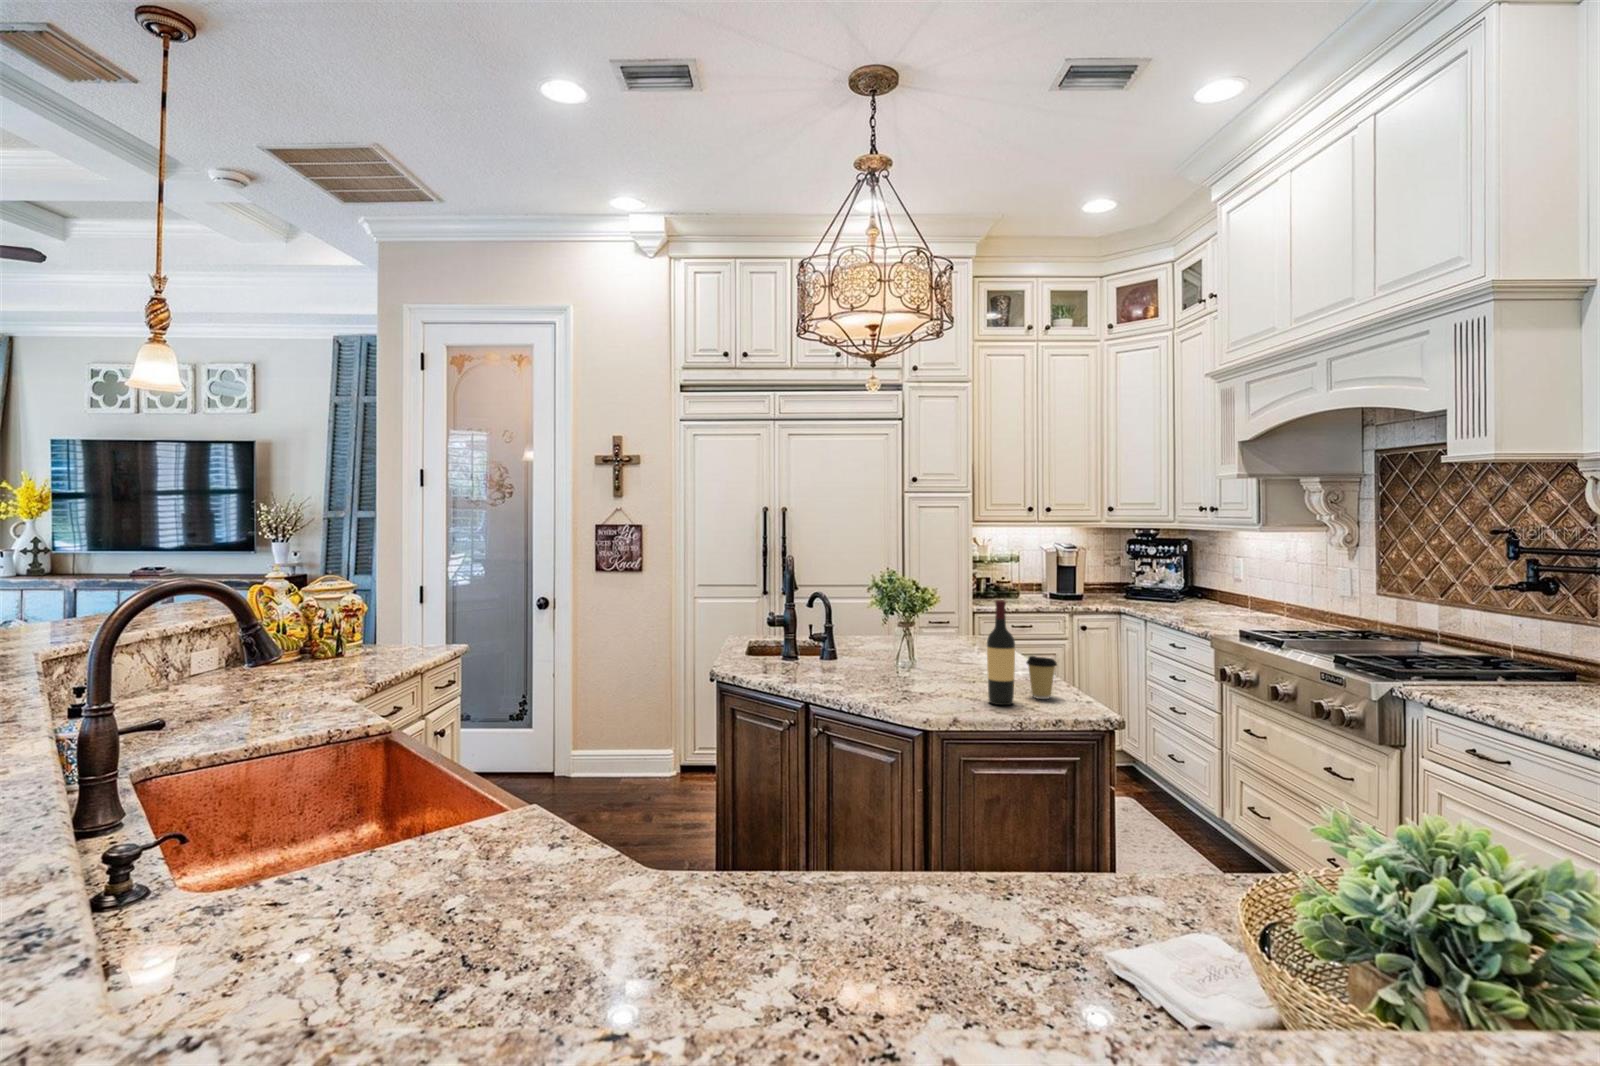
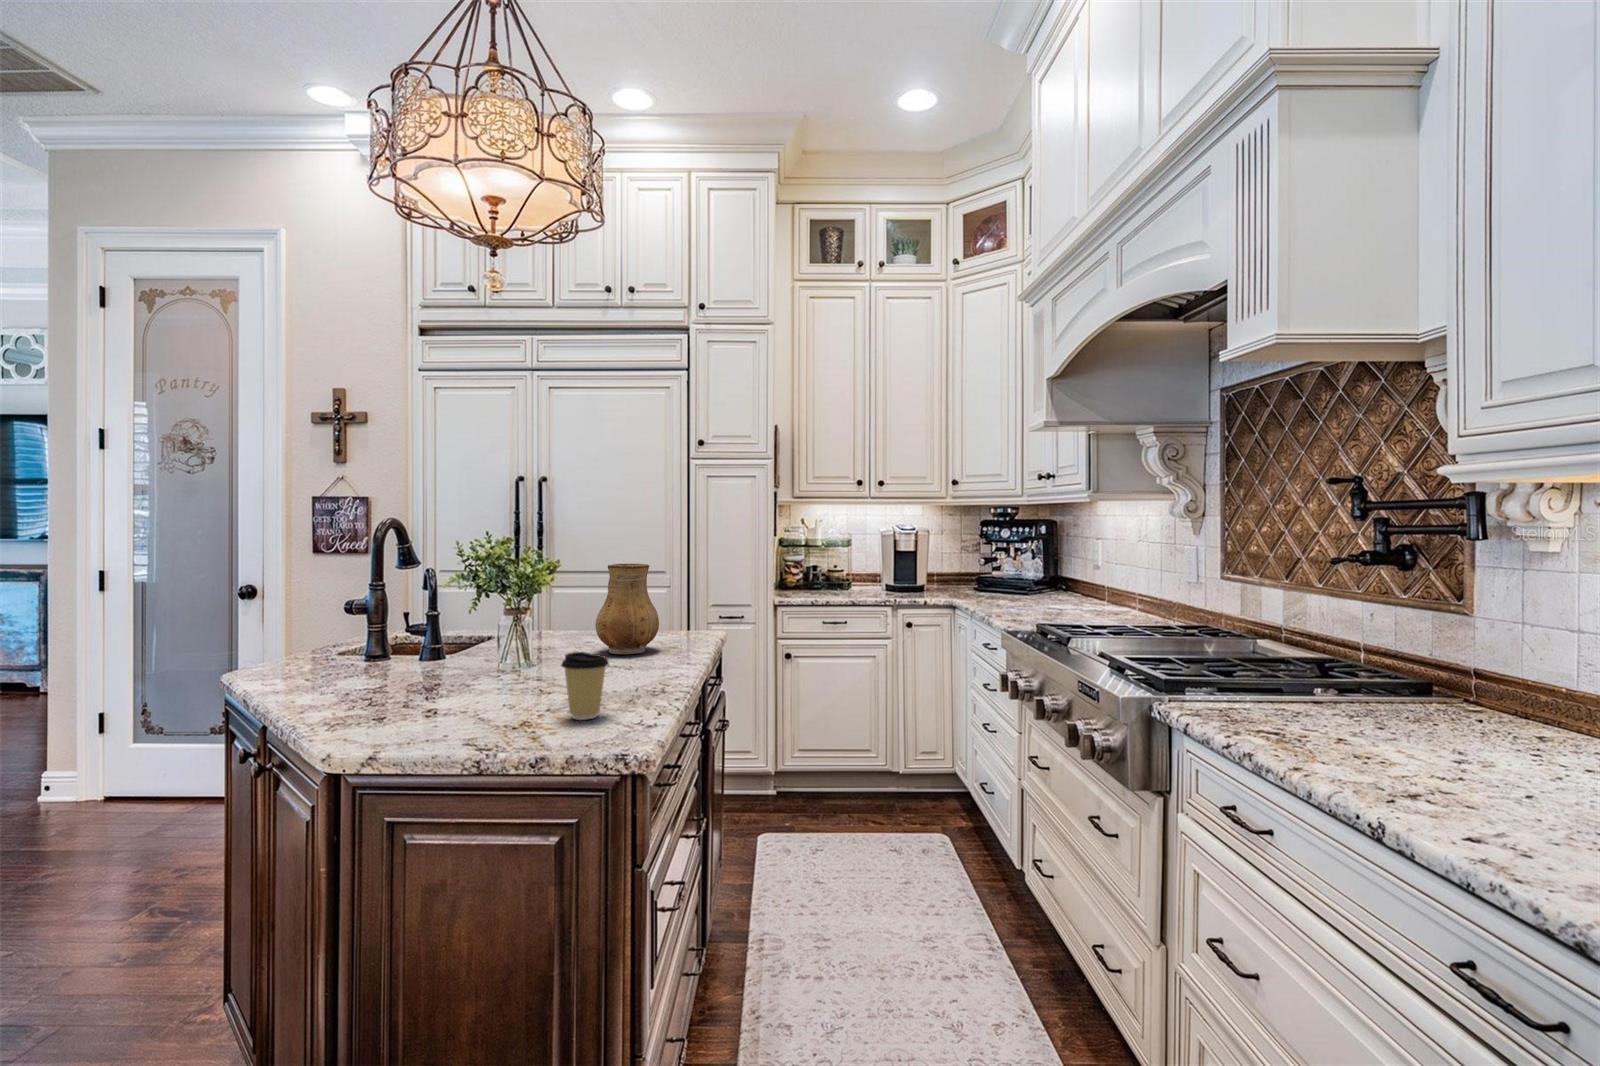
ceramic pitcher: none [939,588,986,655] -> present [595,563,659,654]
wine bottle: present [987,600,1015,705] -> none [477,563,524,730]

